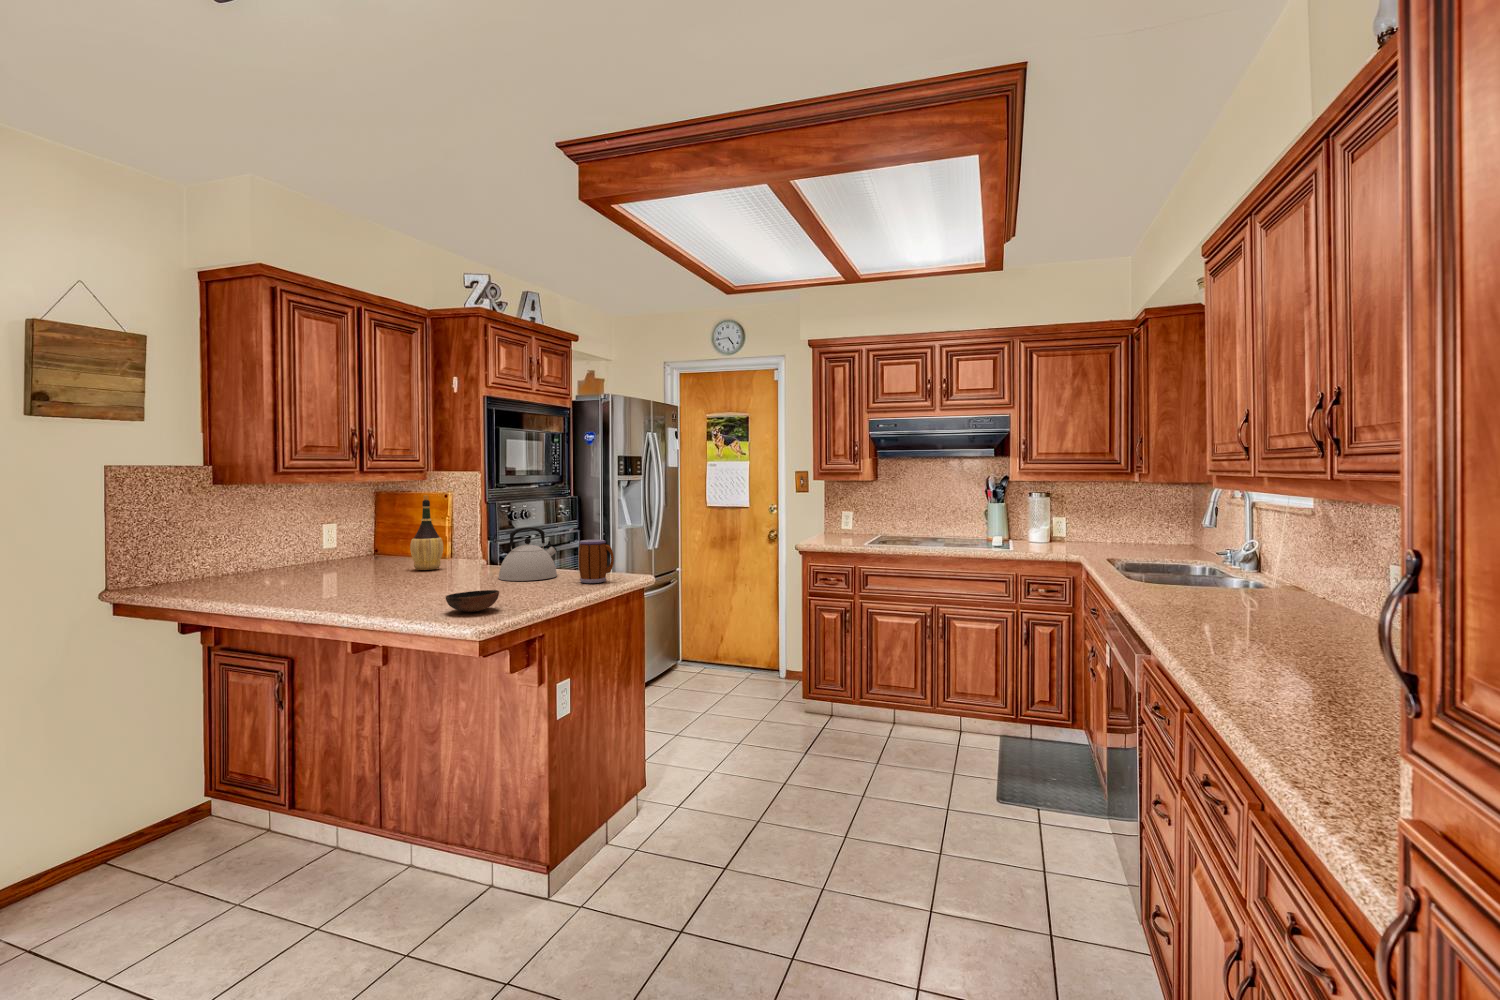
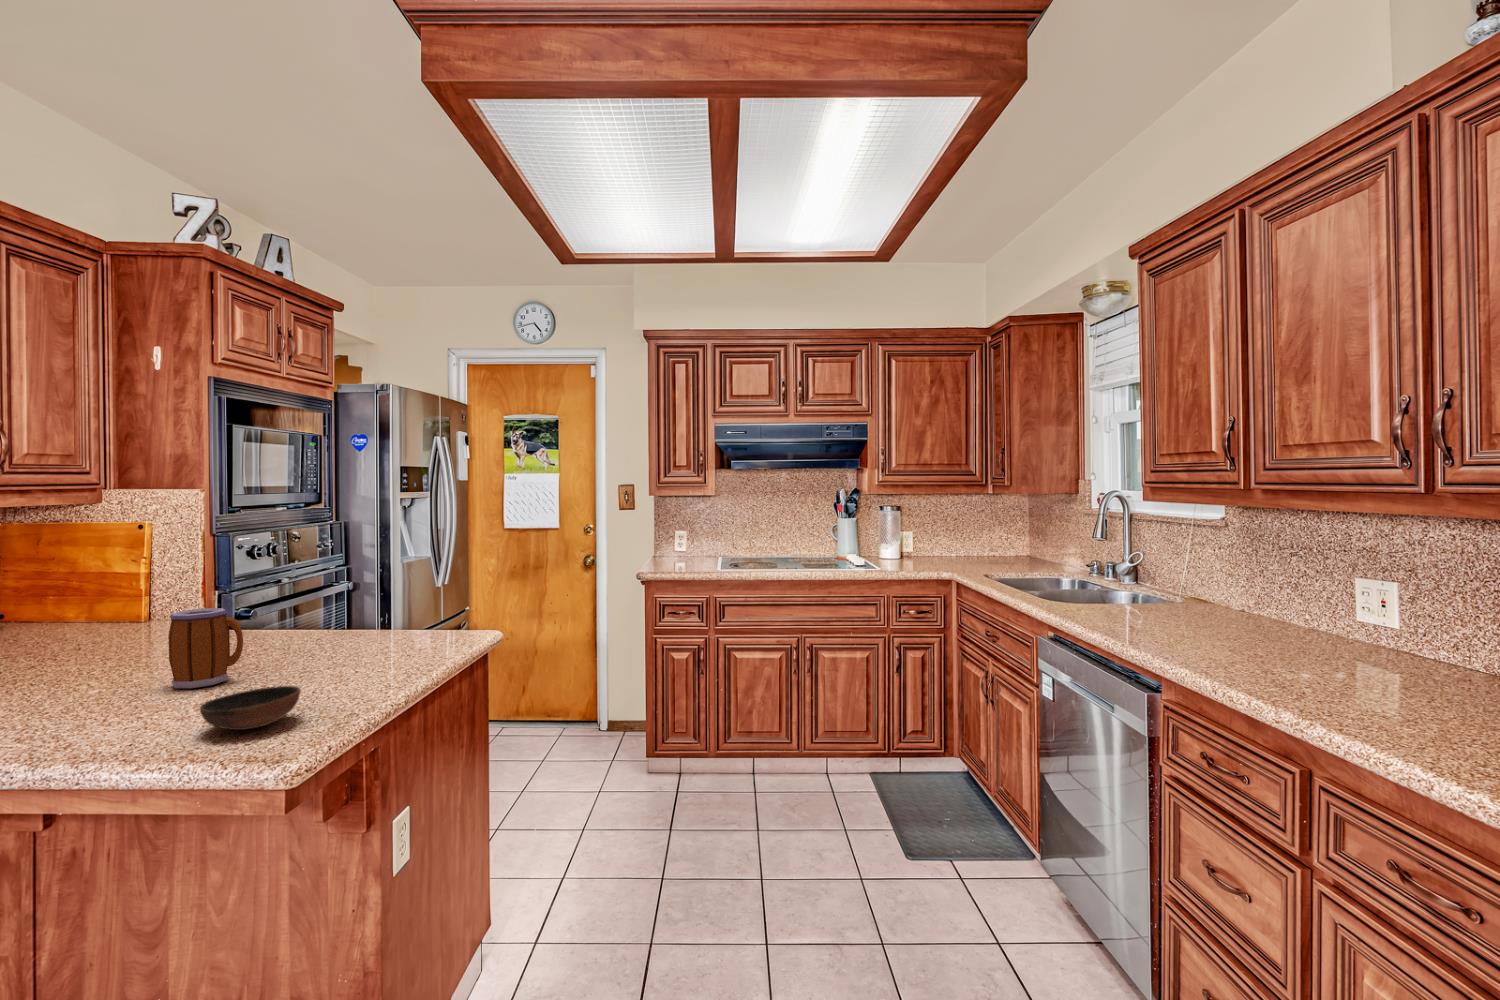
wine bottle: present [410,495,443,570] -> none [78,528,142,648]
kettle: present [499,527,557,581] -> none [256,573,354,657]
mug: present [578,540,614,583] -> present [168,608,243,688]

